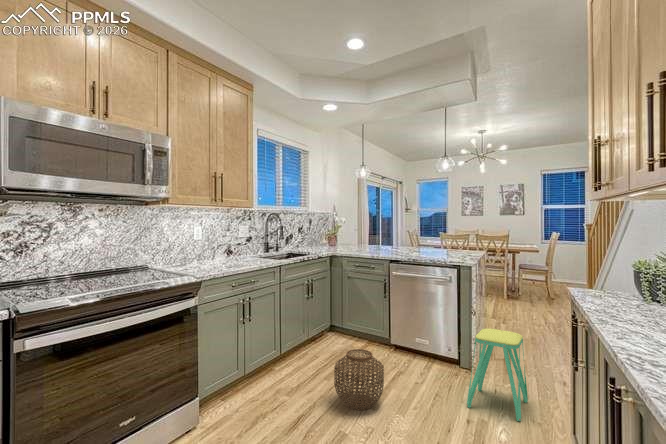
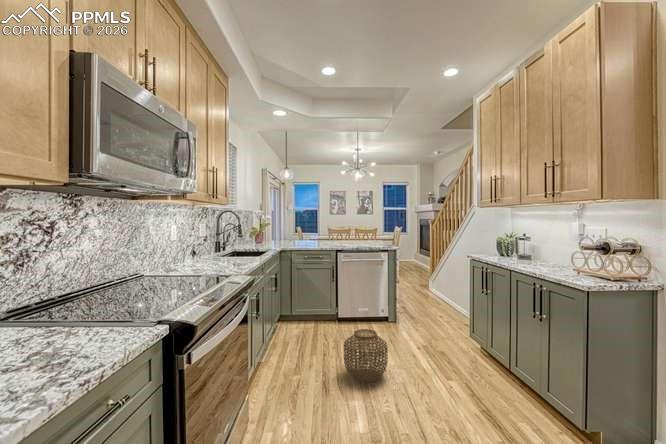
stool: present [467,328,528,421] -> none [432,297,479,362]

